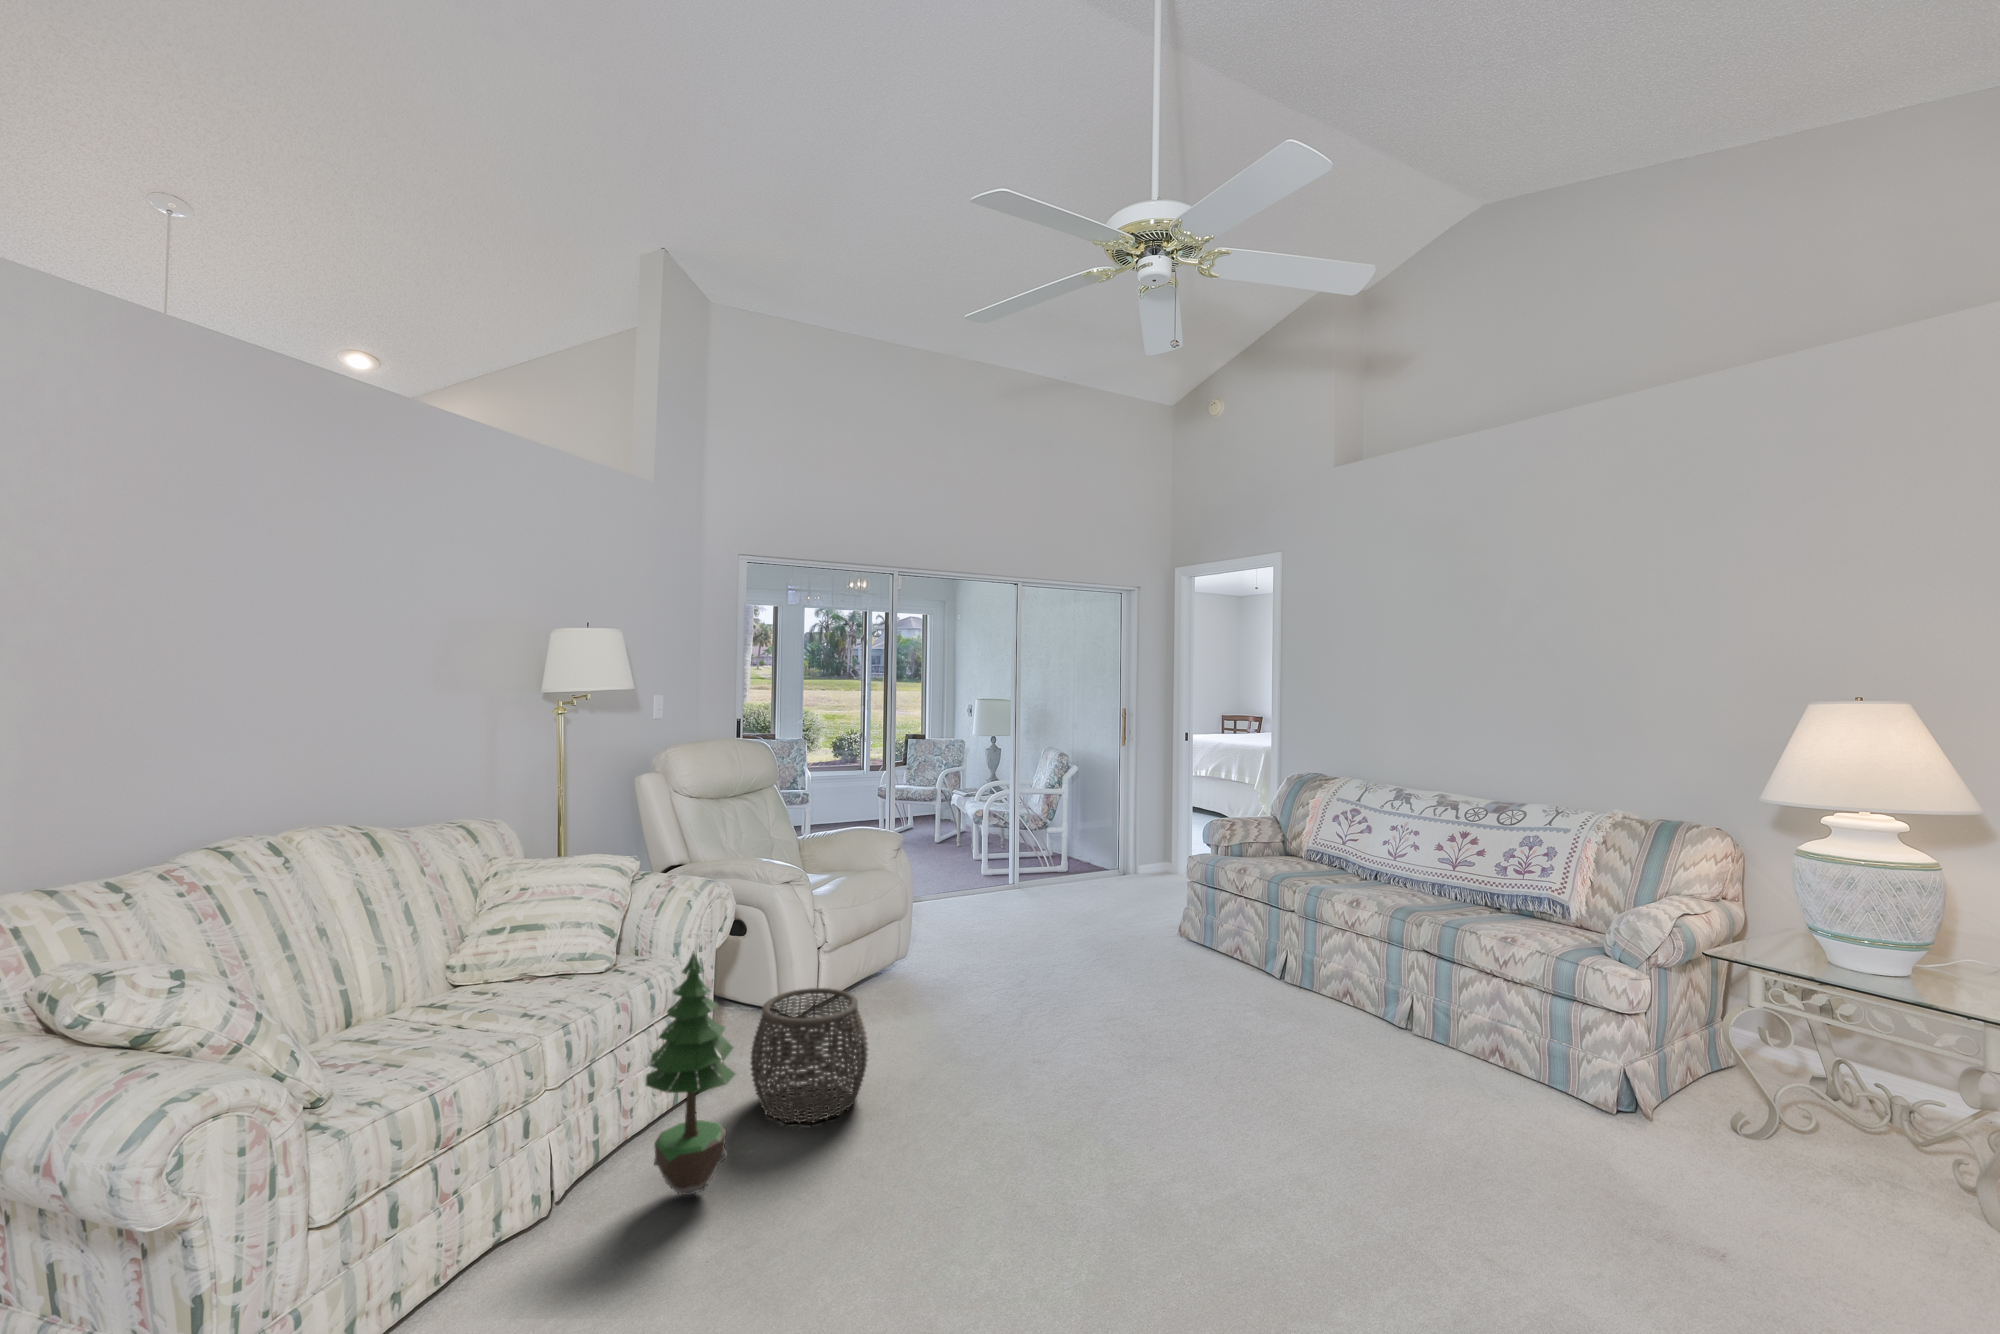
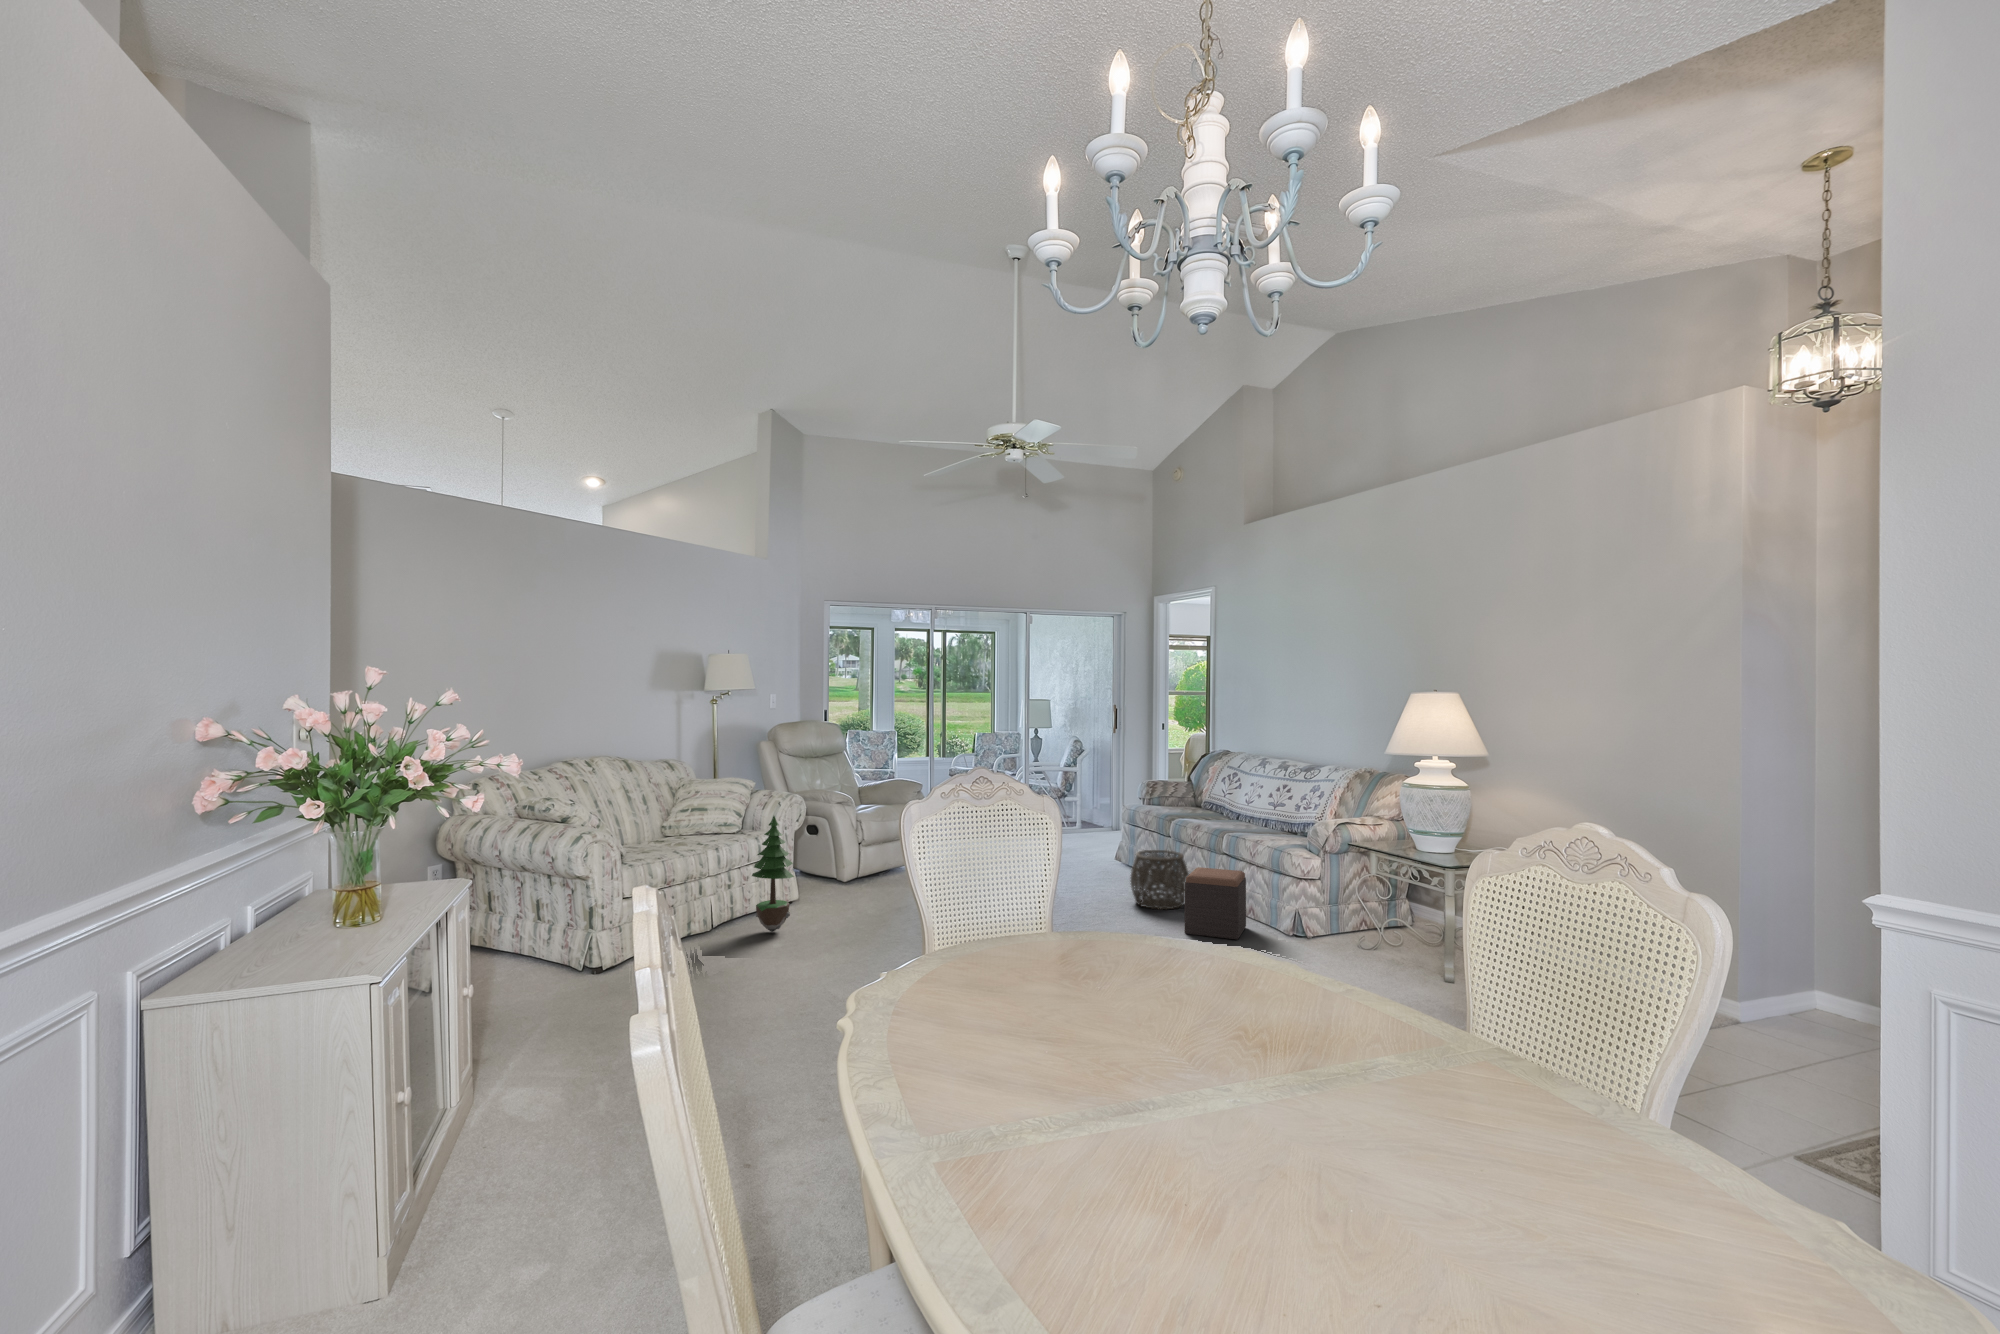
footstool: none [1415,987,1538,1126] -> present [1185,867,1246,940]
woven basket: present [750,988,868,1123] -> present [1130,850,1188,909]

